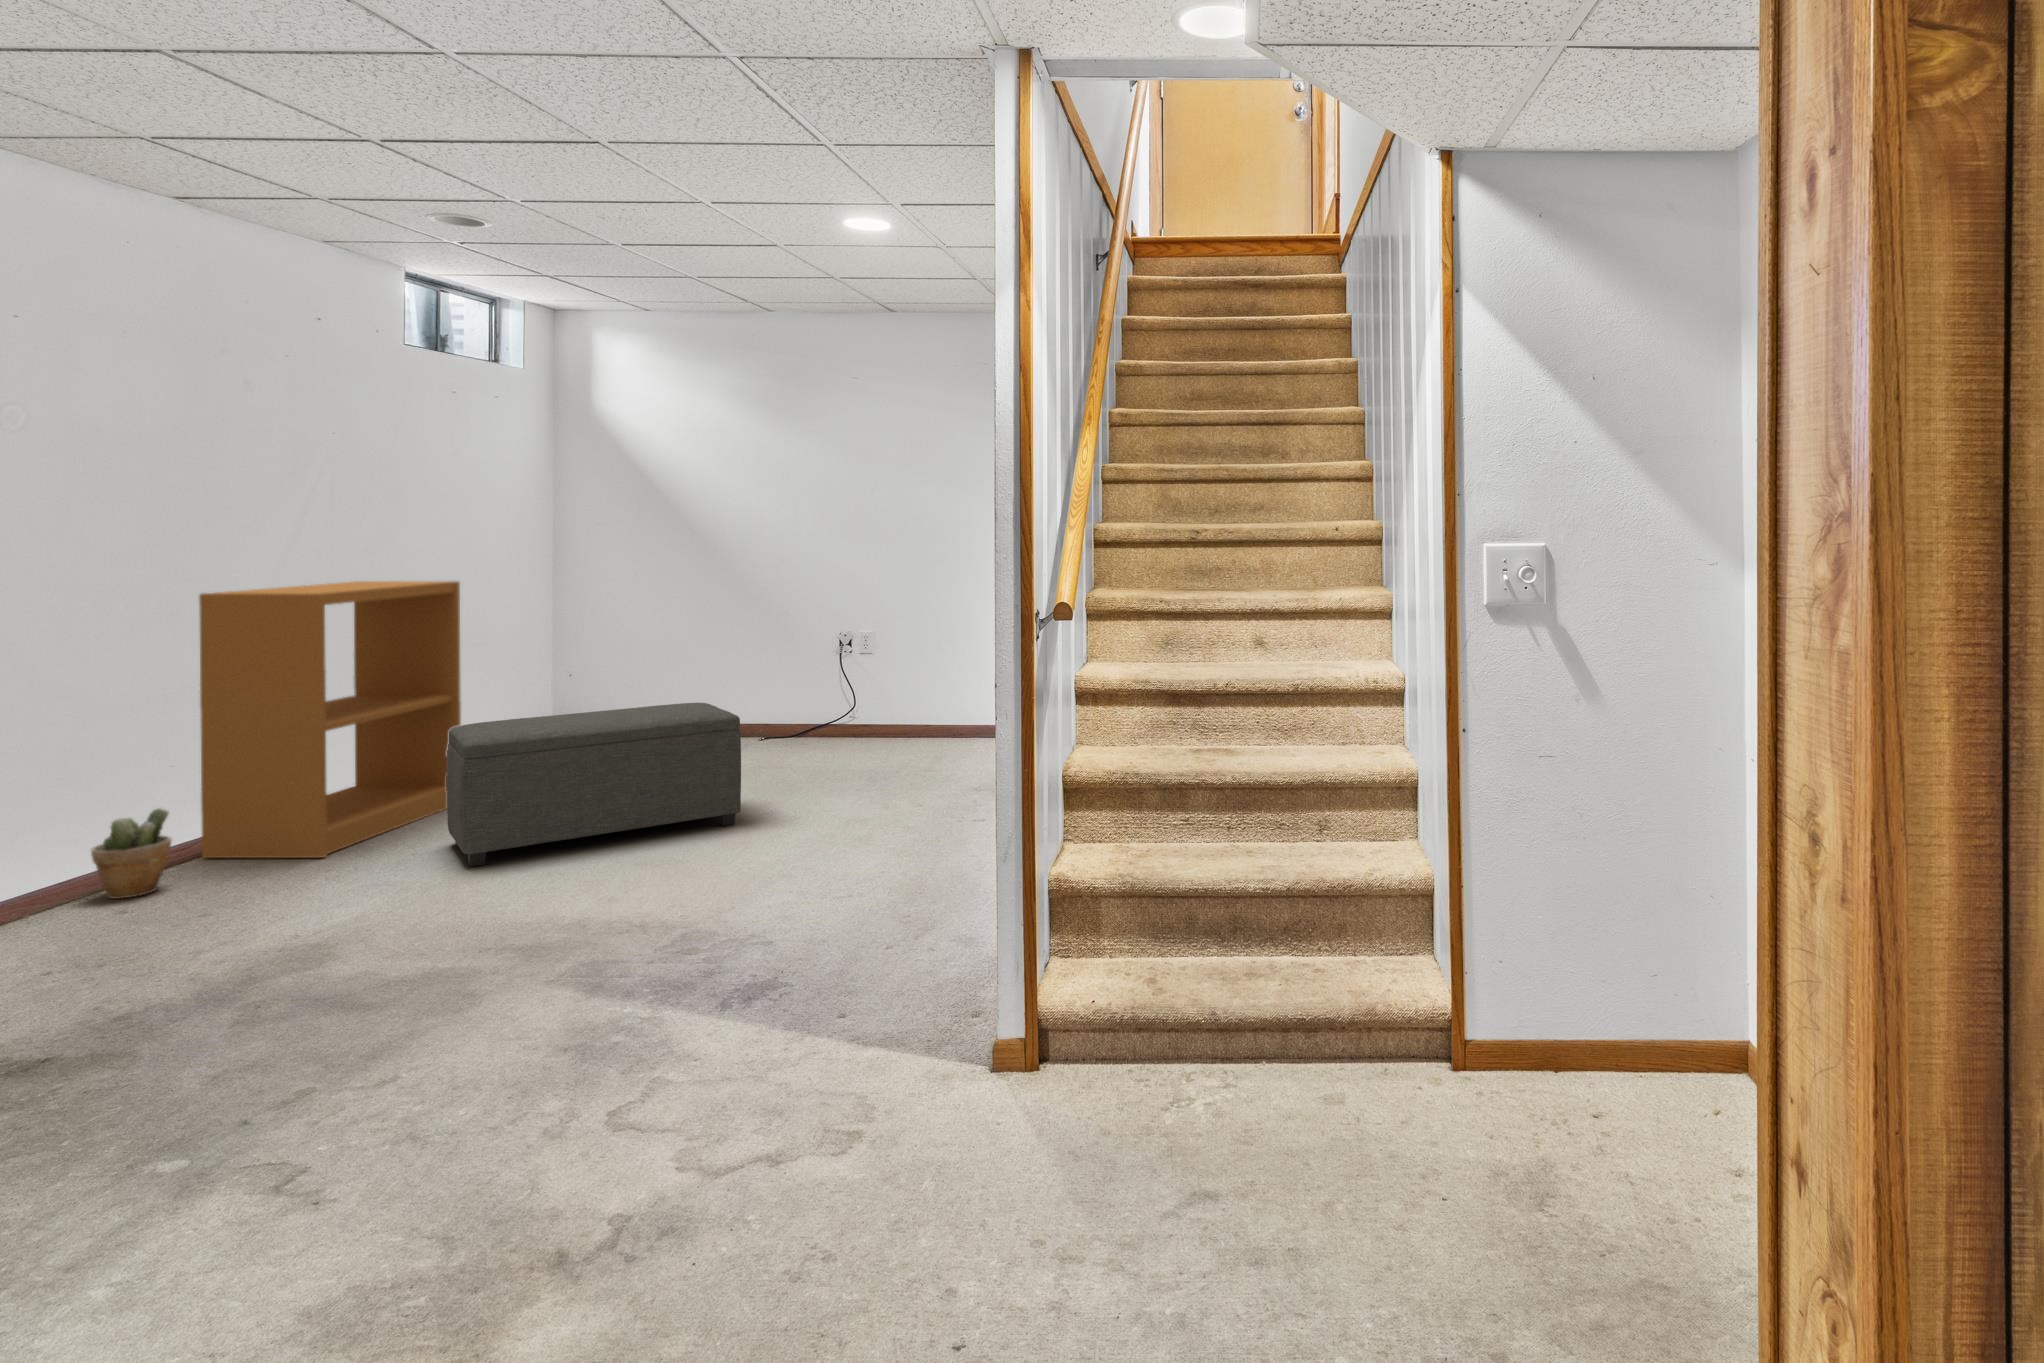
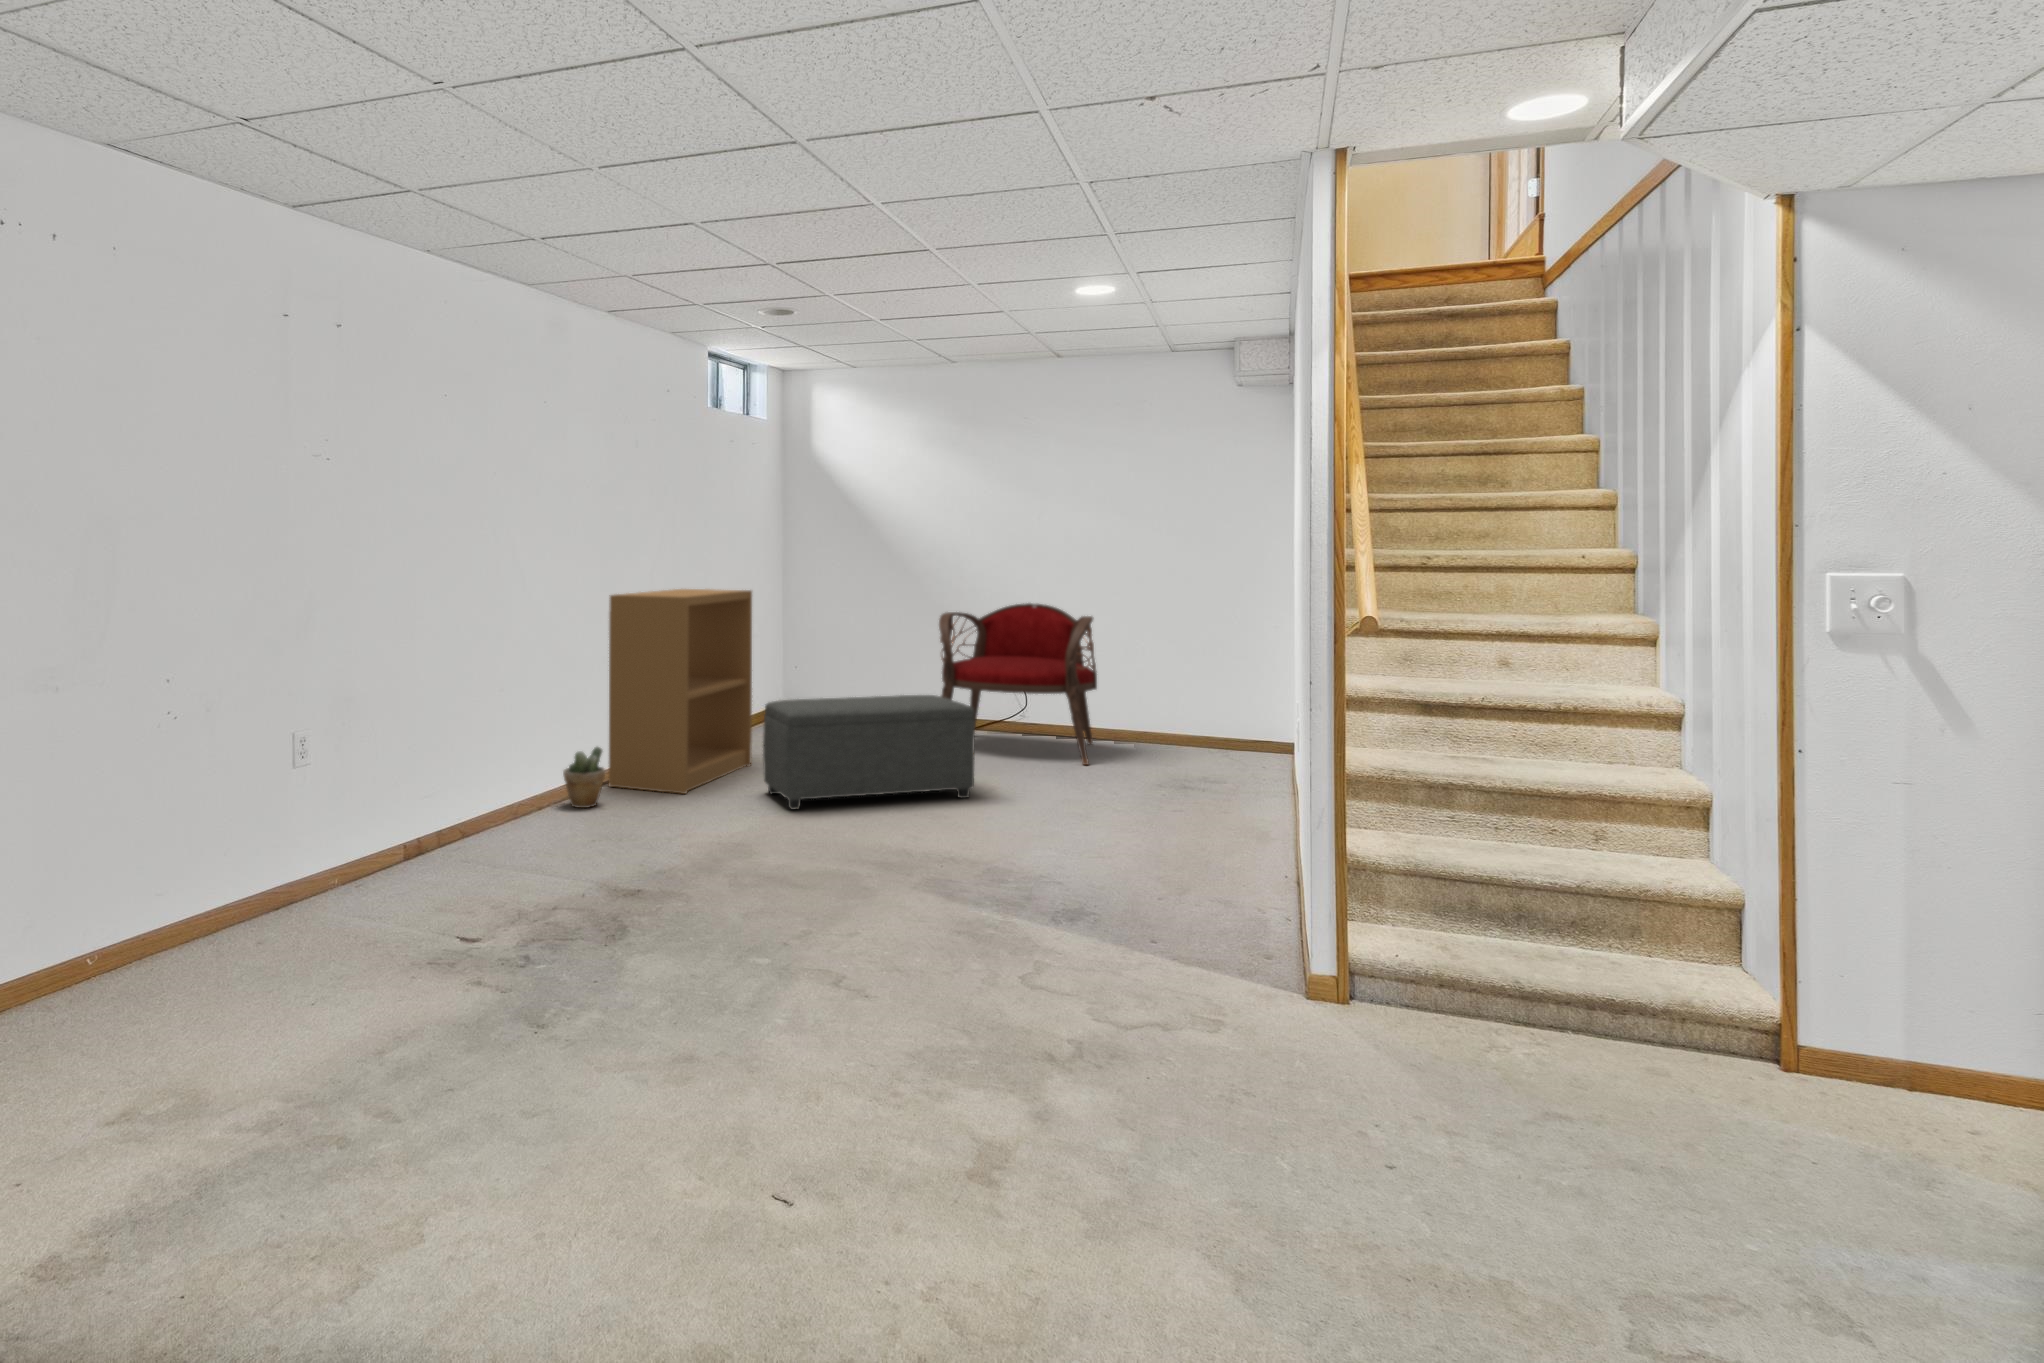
armchair: none [721,587,927,768] -> present [939,603,1097,765]

